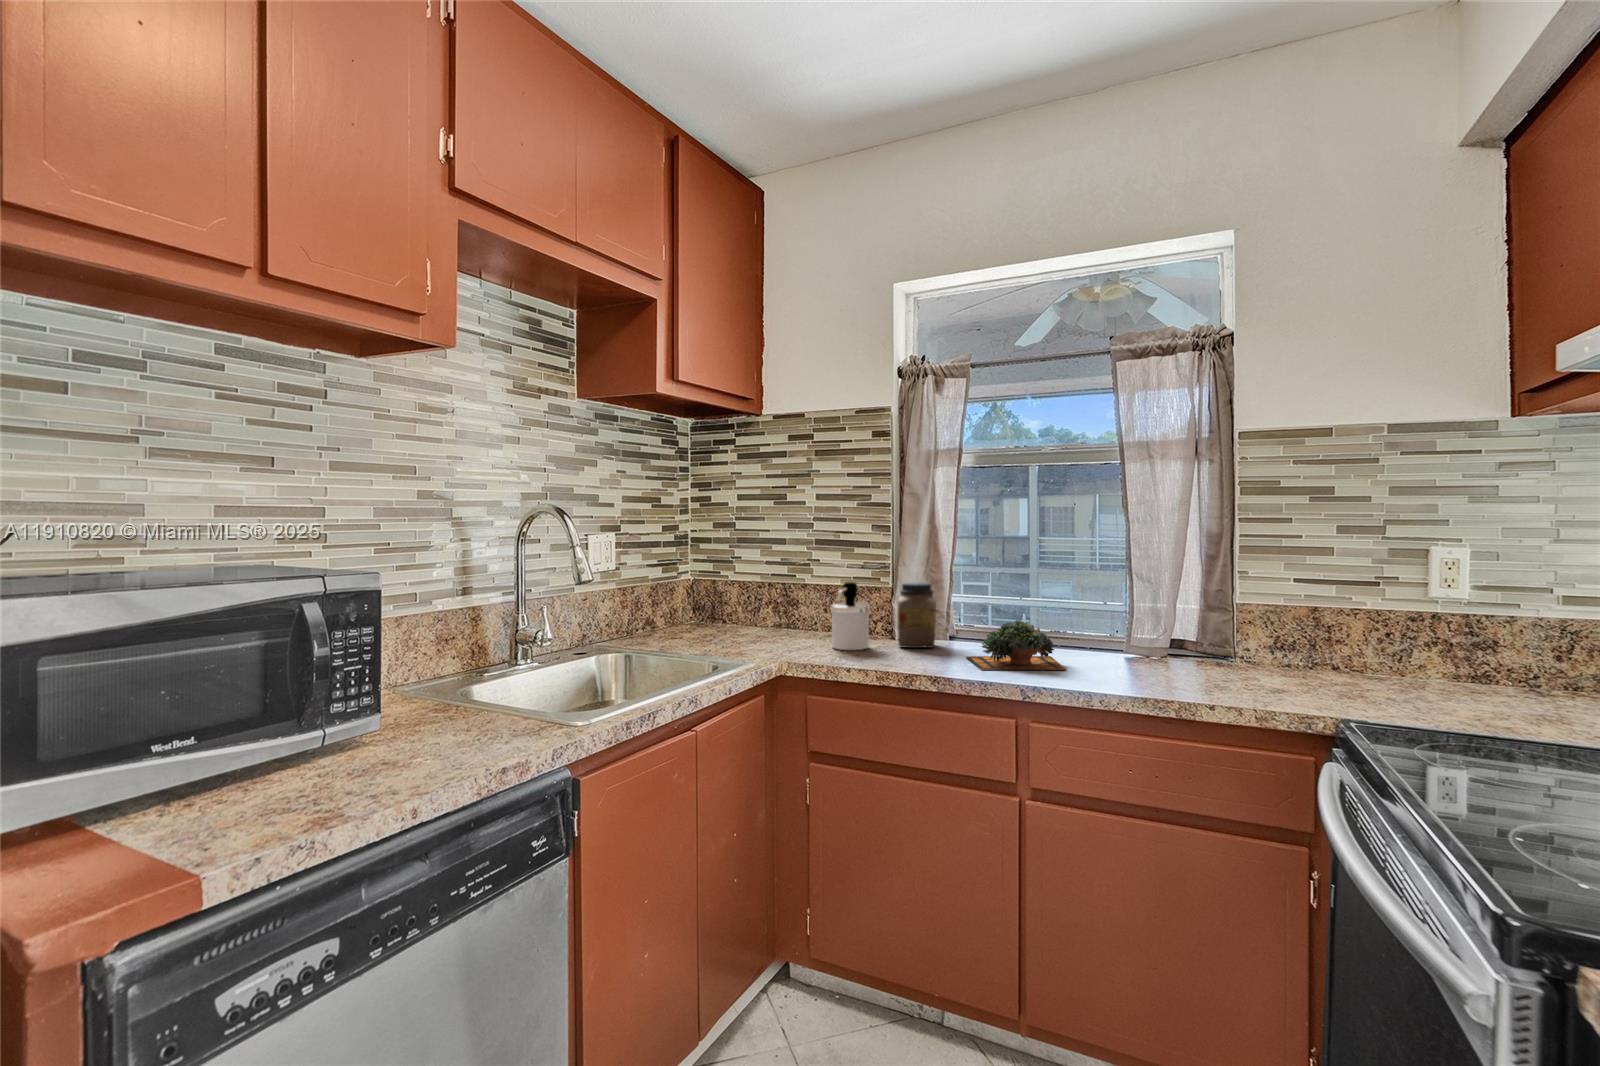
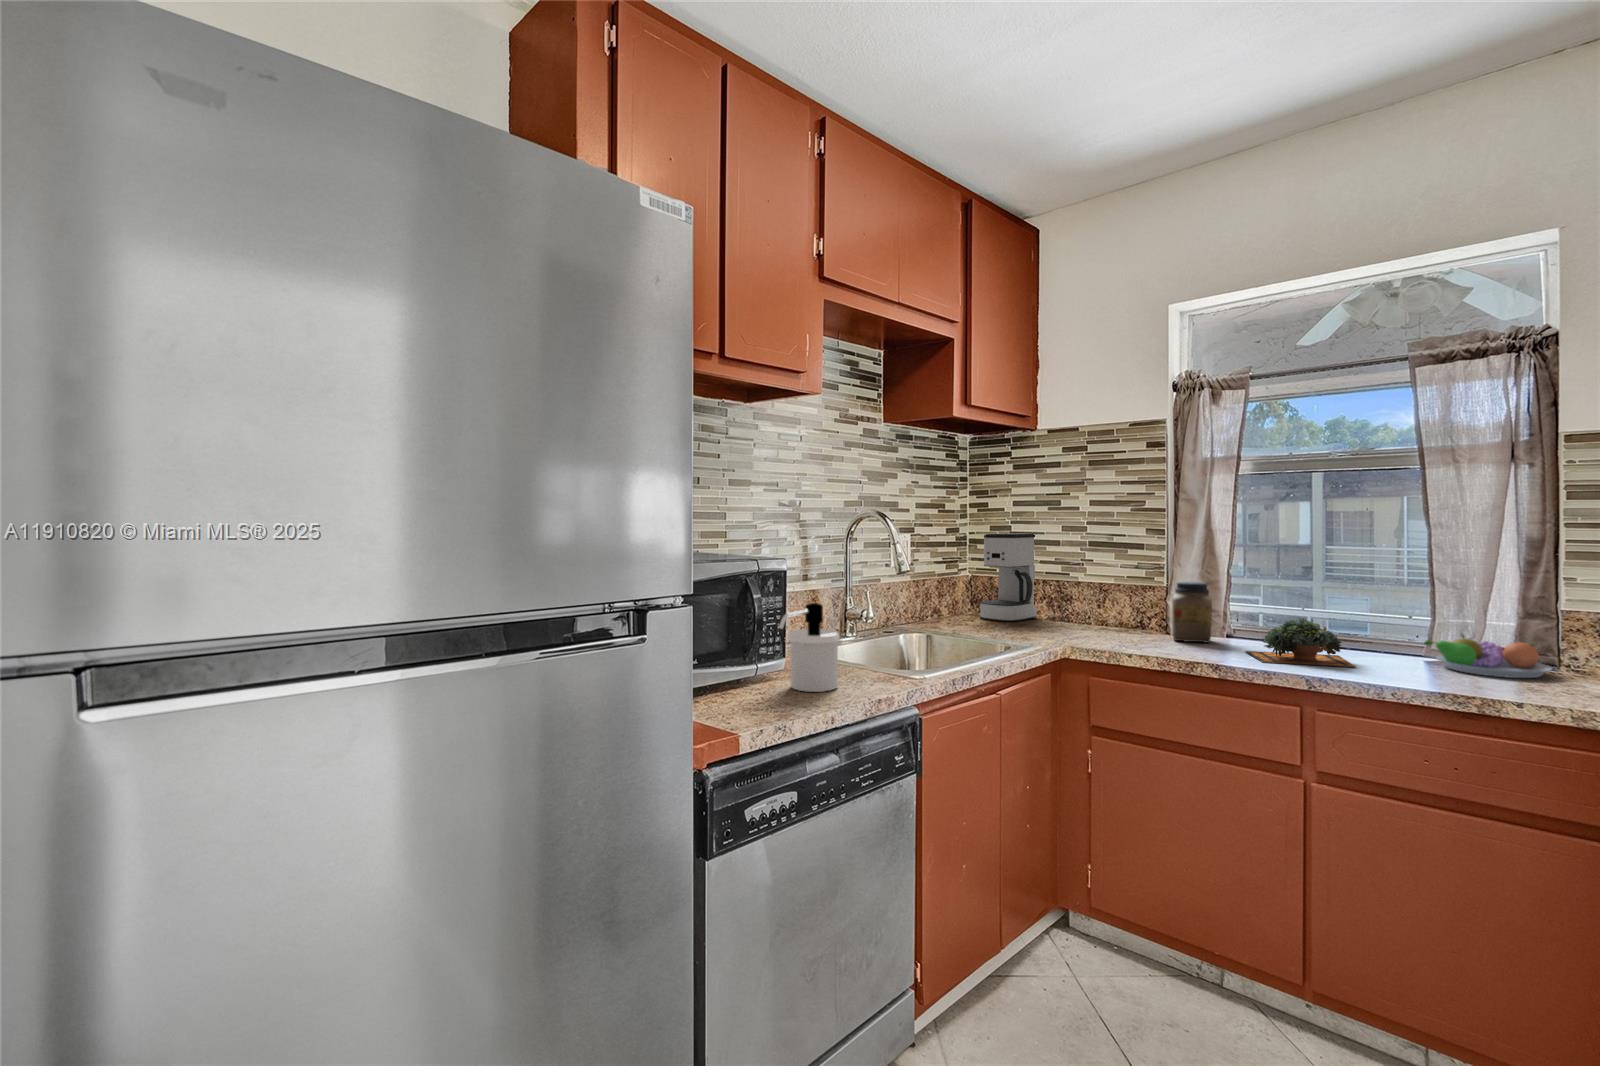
coffee maker: none [702,531,765,632] -> present [980,533,1037,622]
soap dispenser: present [830,582,870,650] -> present [779,603,840,692]
fruit bowl: none [1124,628,1229,673] -> present [1424,634,1552,678]

